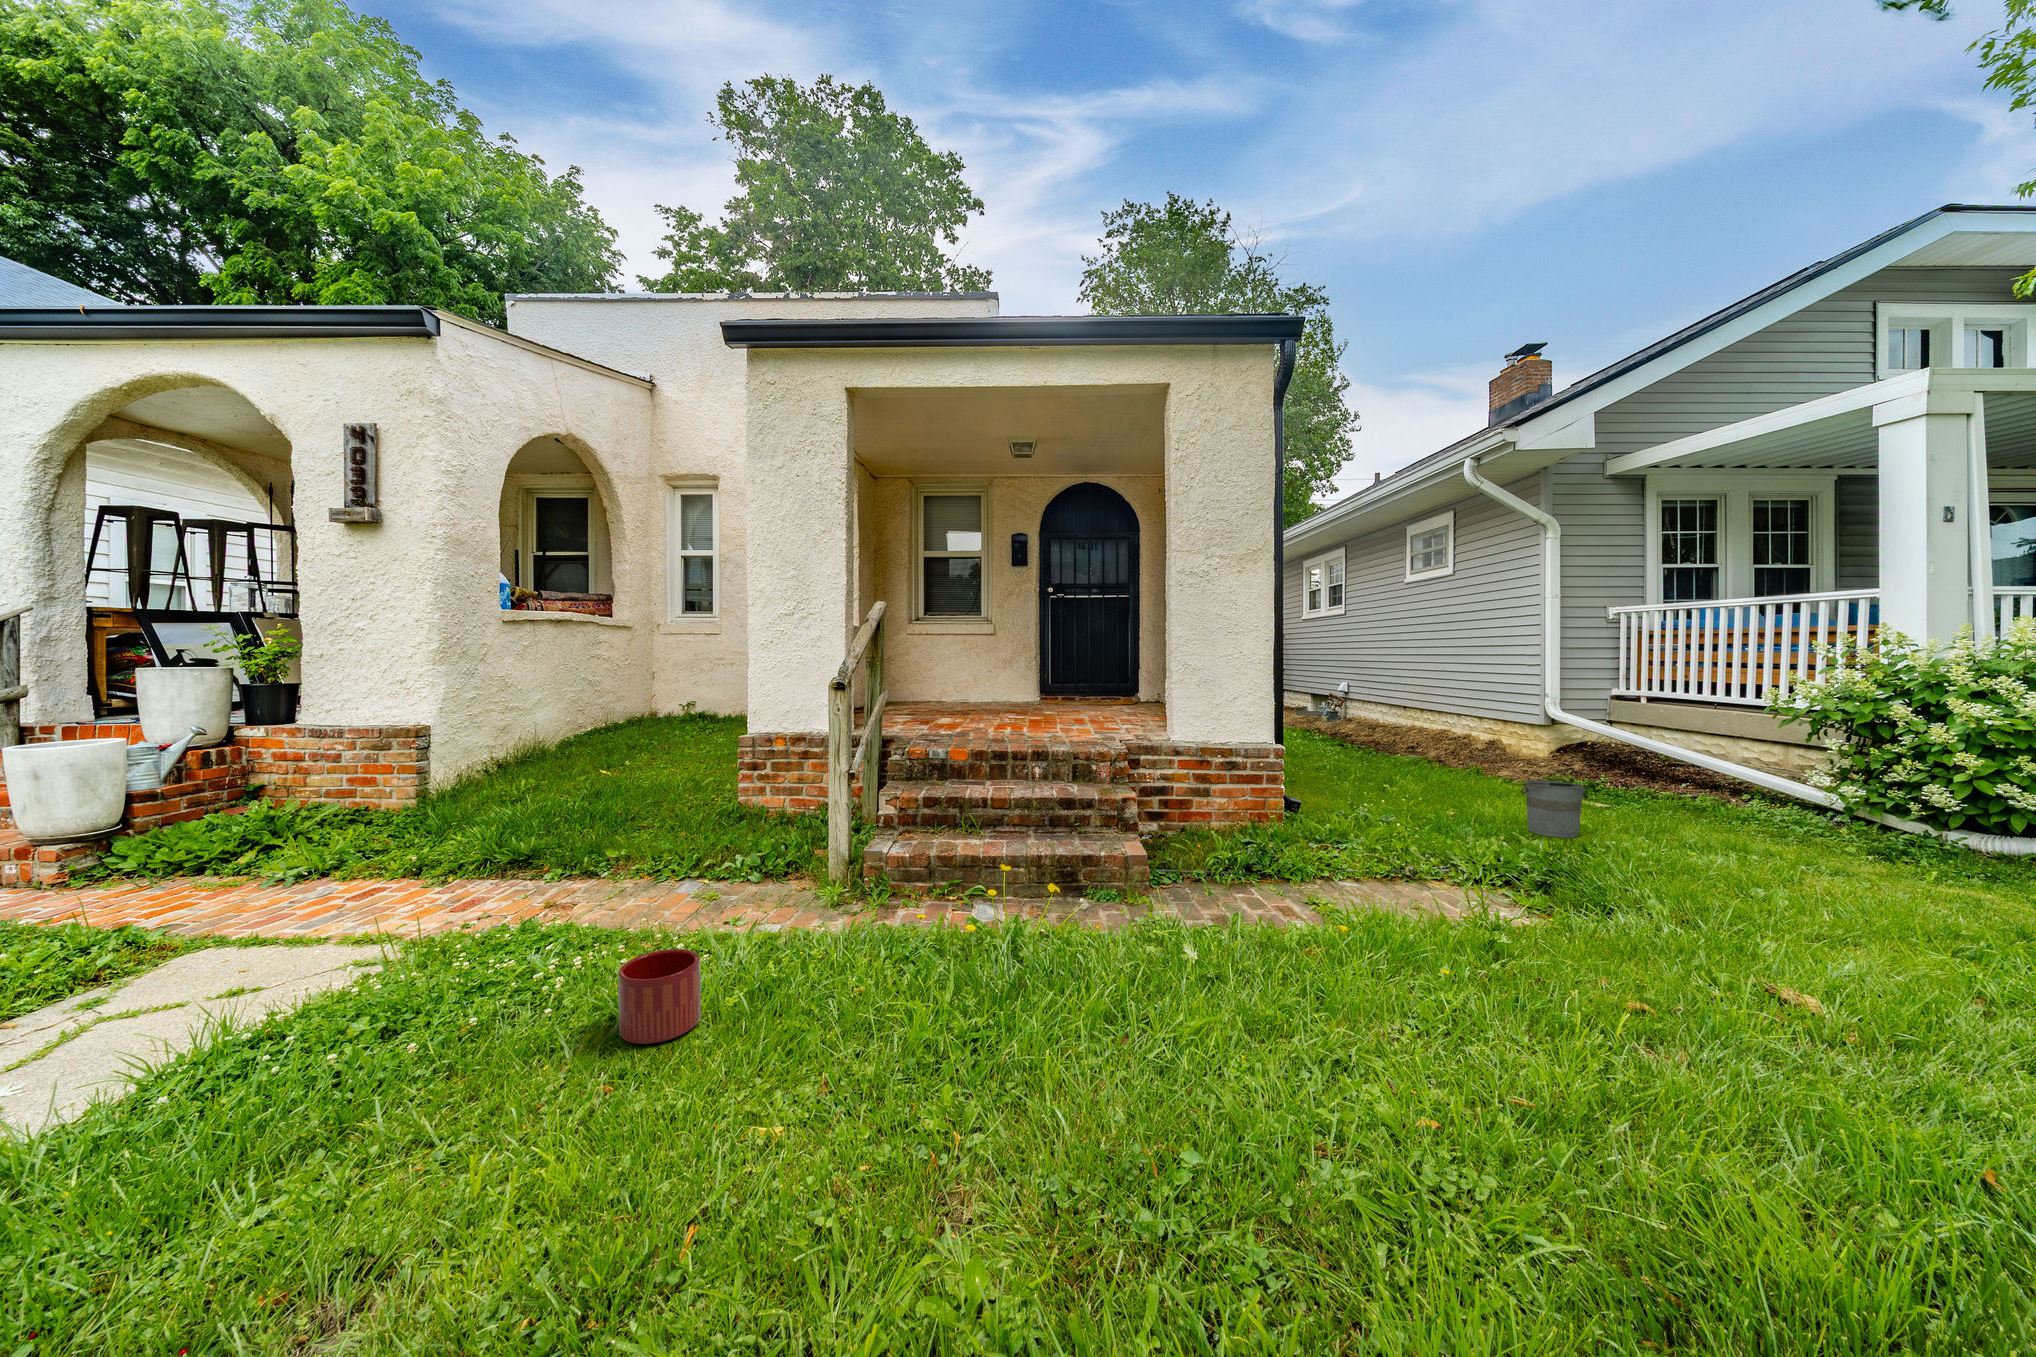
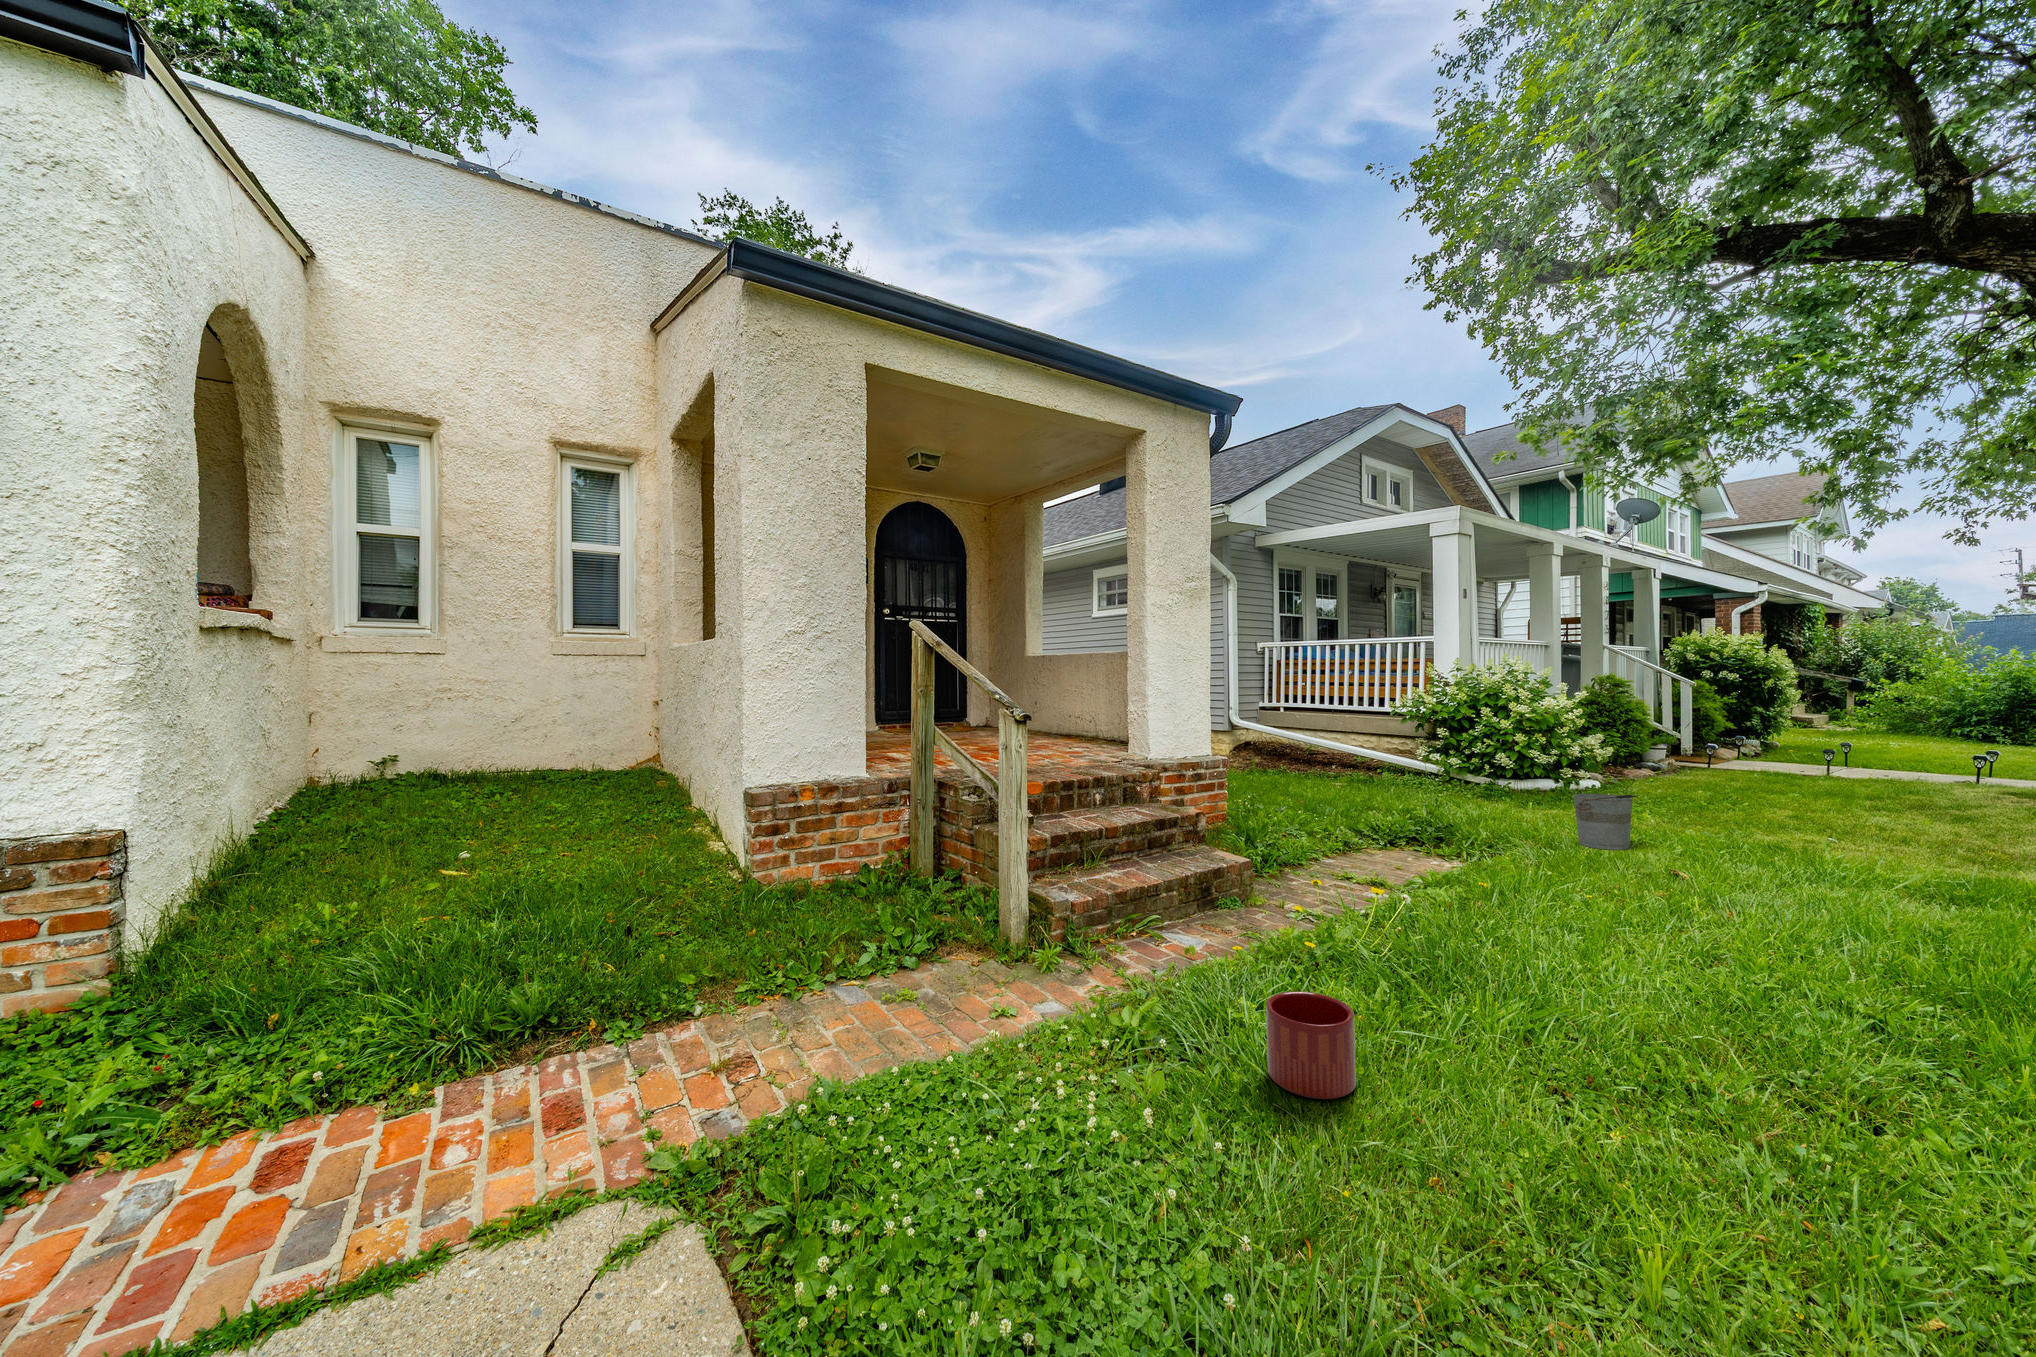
bucket: present [1521,780,1590,838] -> present [1573,793,1638,850]

